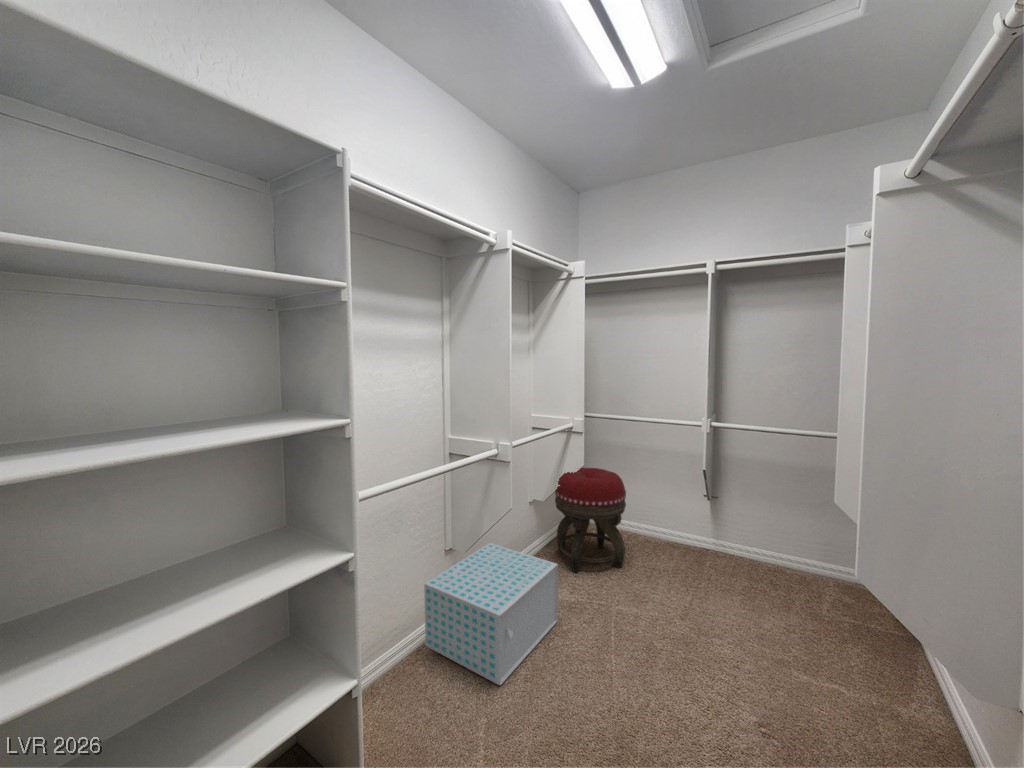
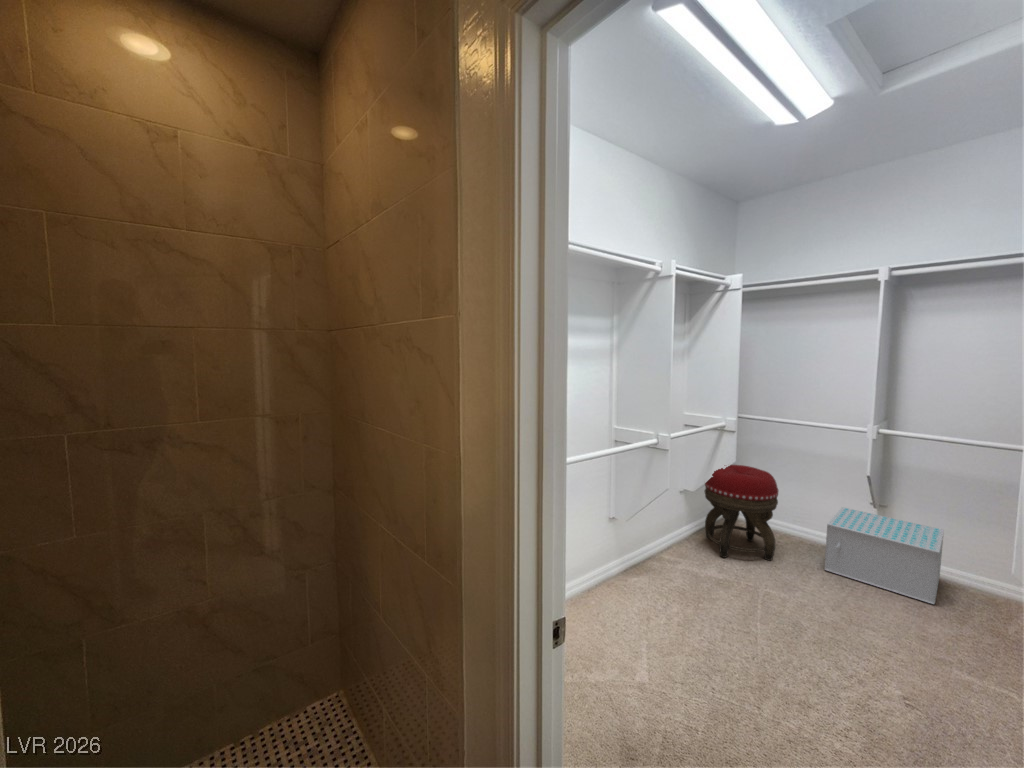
storage box: present [424,543,558,685] -> present [824,507,944,604]

